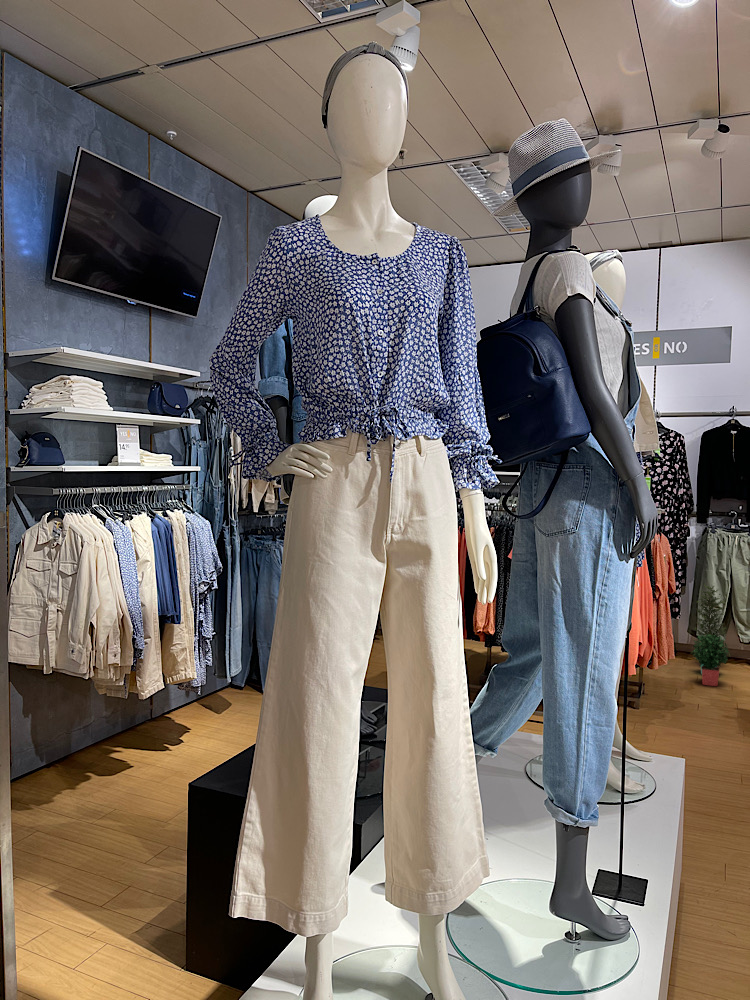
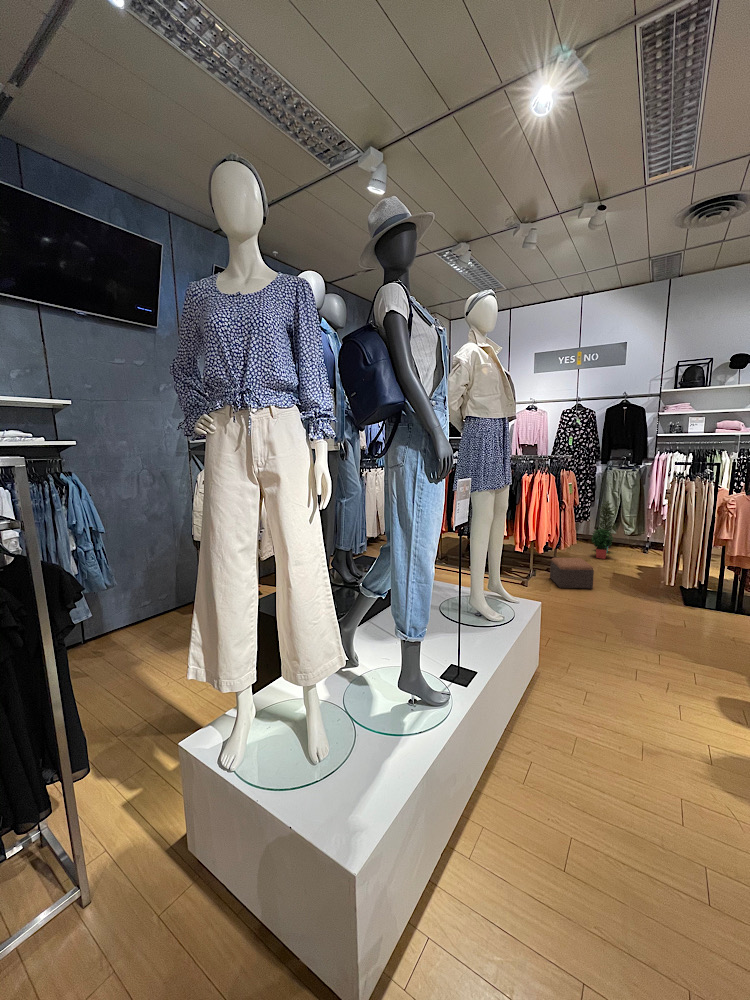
footstool: none [642,685,718,738] -> present [550,558,594,589]

